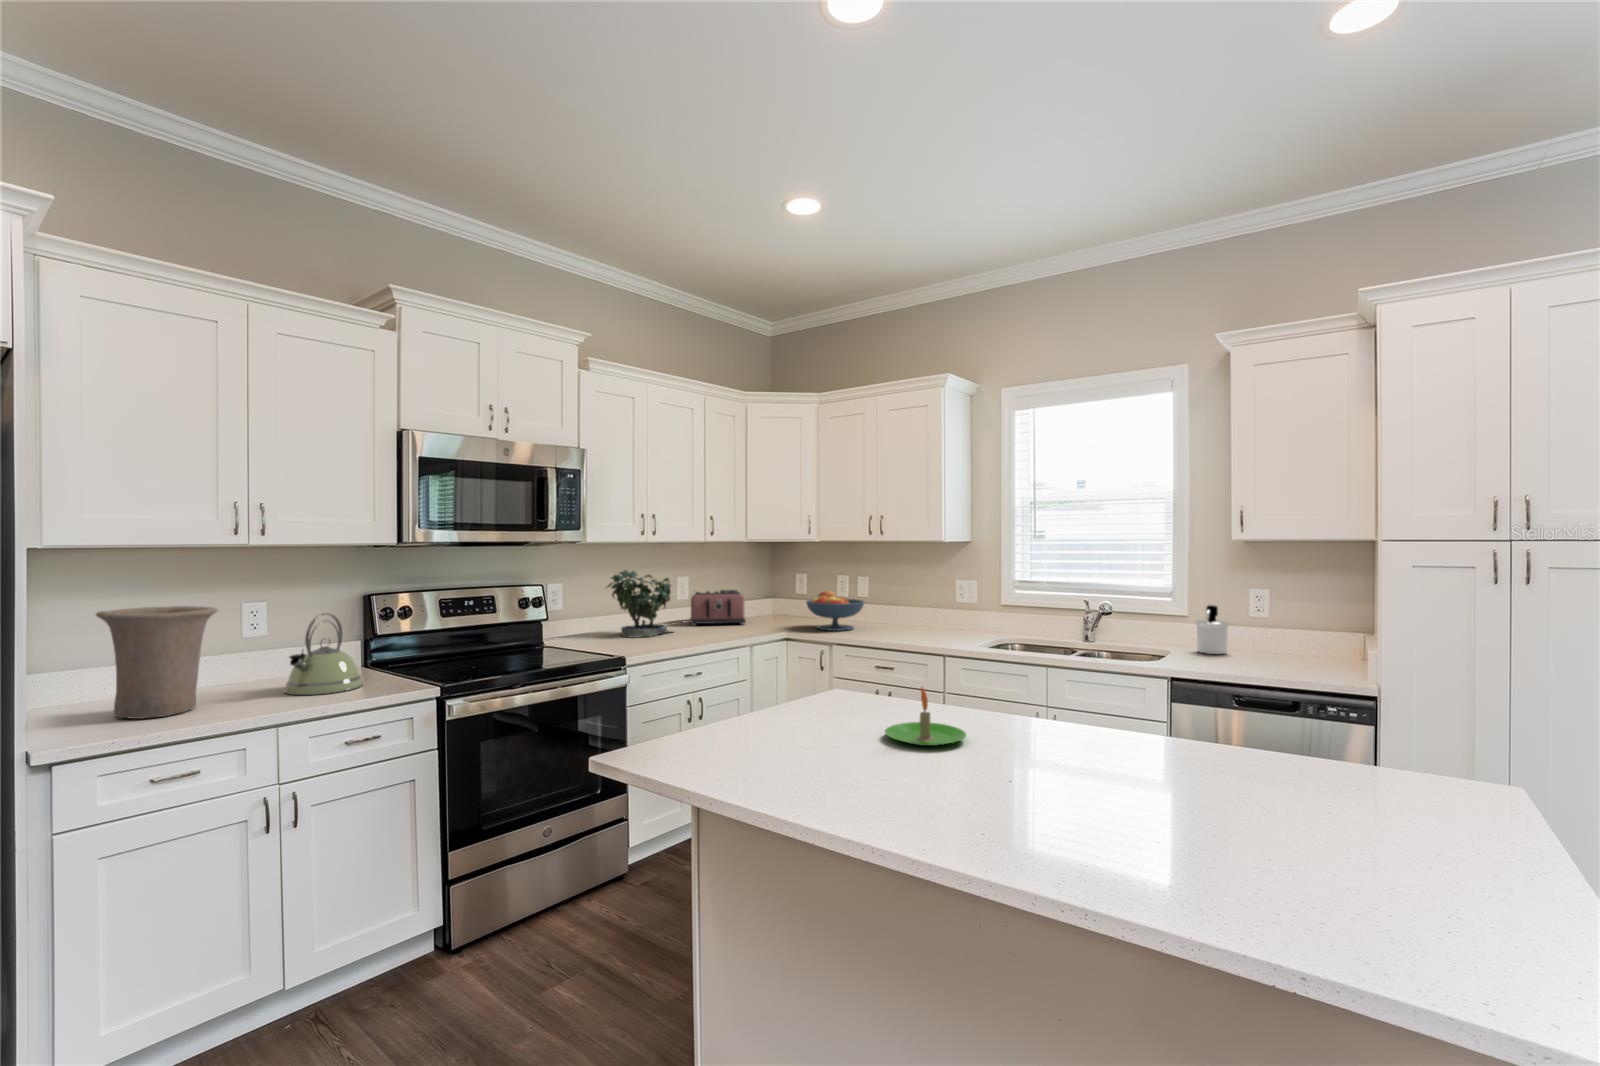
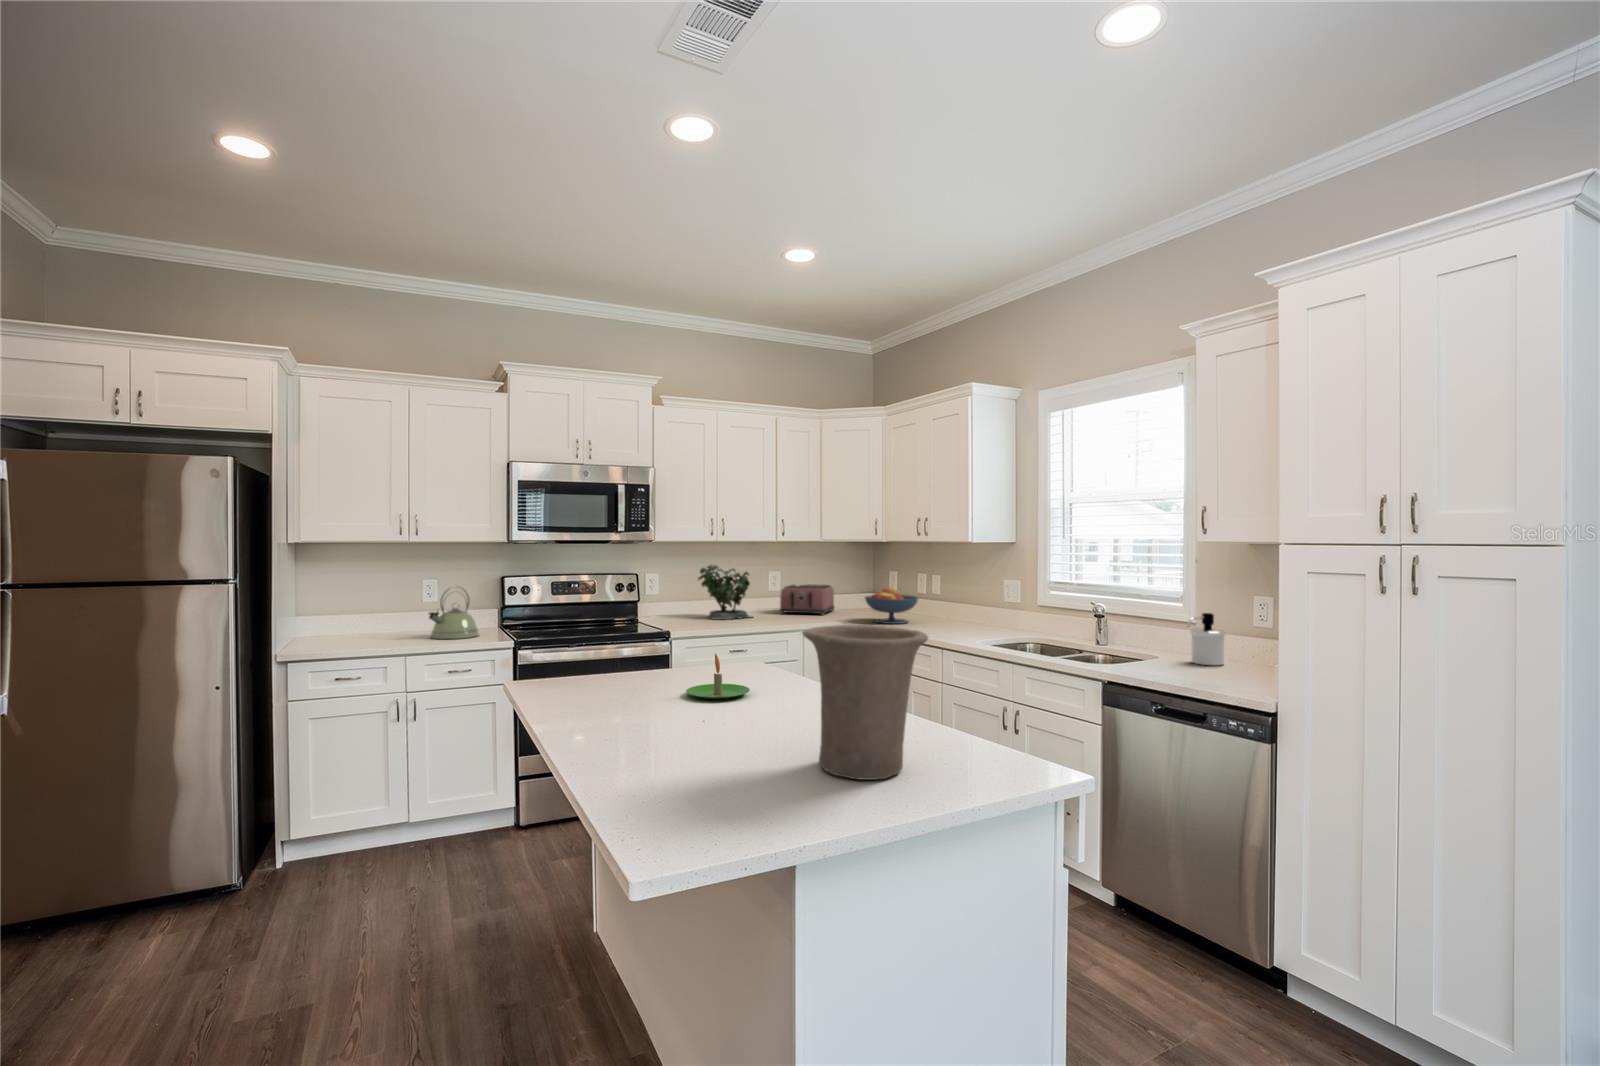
vase: present [96,606,217,719] -> present [803,625,928,780]

